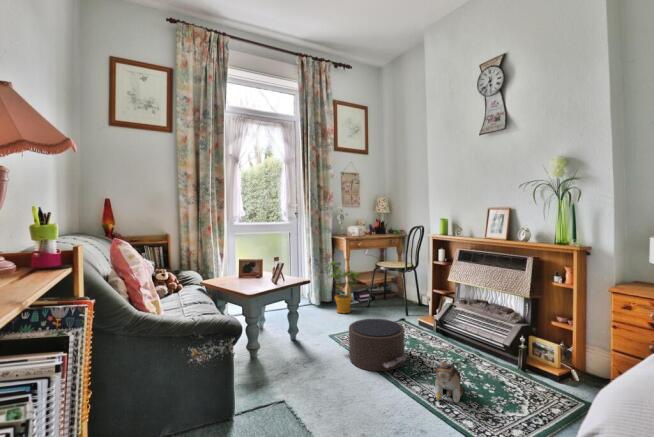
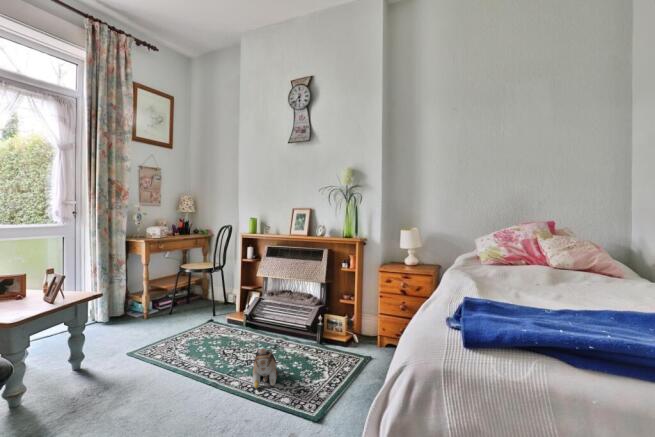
house plant: present [326,261,360,313] -> none [118,265,163,325]
pouf: present [339,319,408,371] -> none [138,321,224,379]

